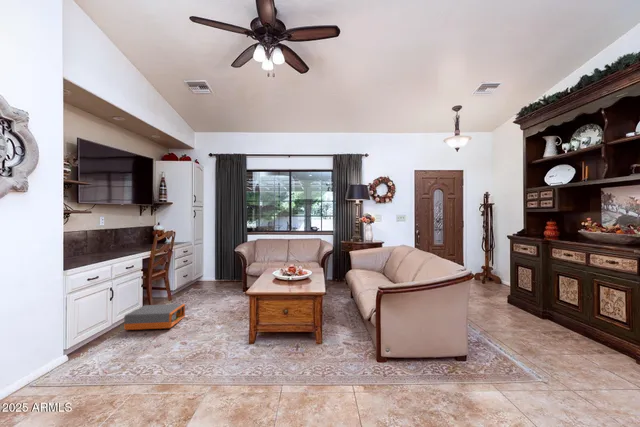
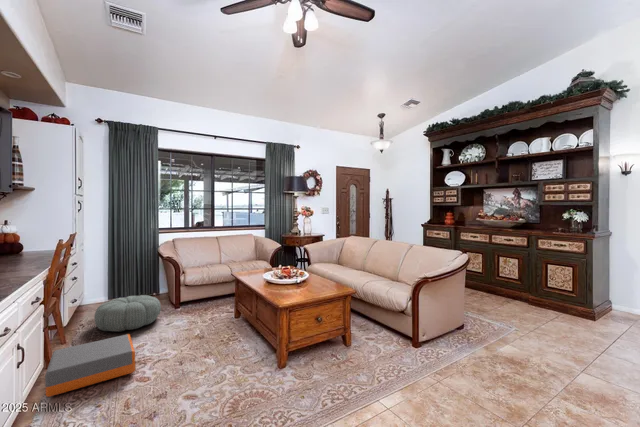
pouf: none [183,281,226,303] -> present [94,295,161,331]

